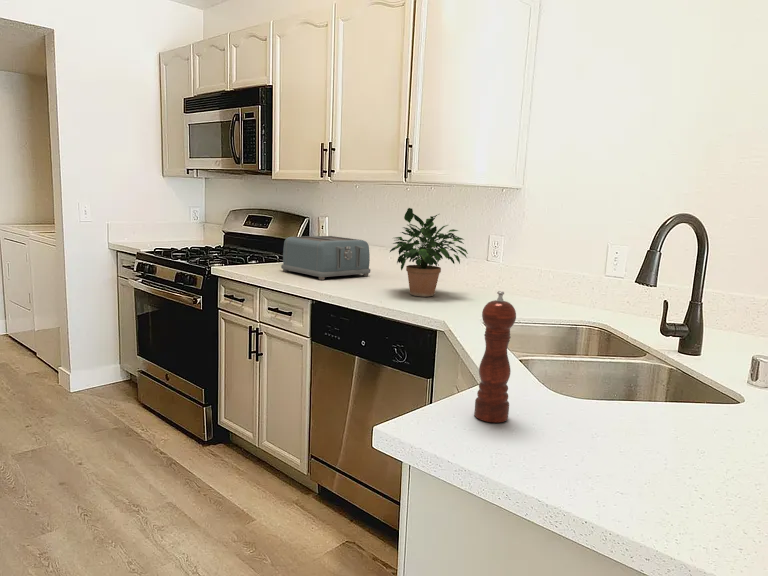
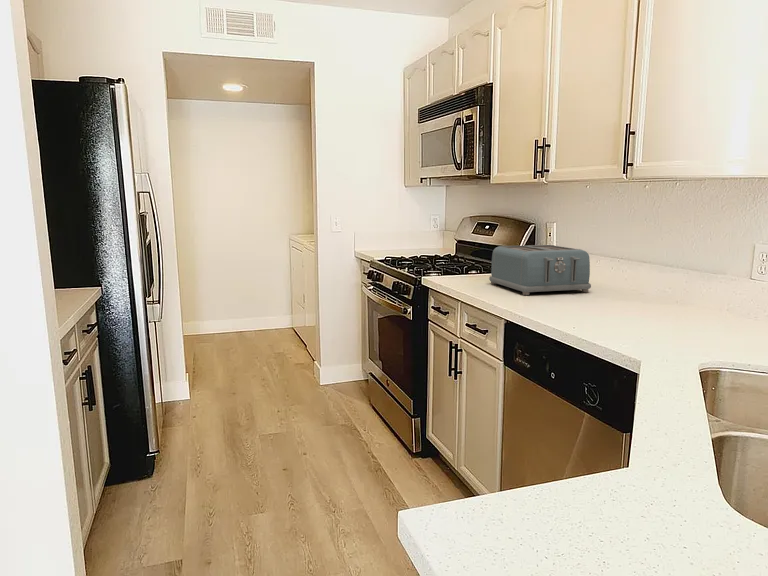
potted plant: present [390,208,468,297] -> none [598,210,712,323]
pepper mill: present [474,291,516,423] -> none [557,339,621,544]

